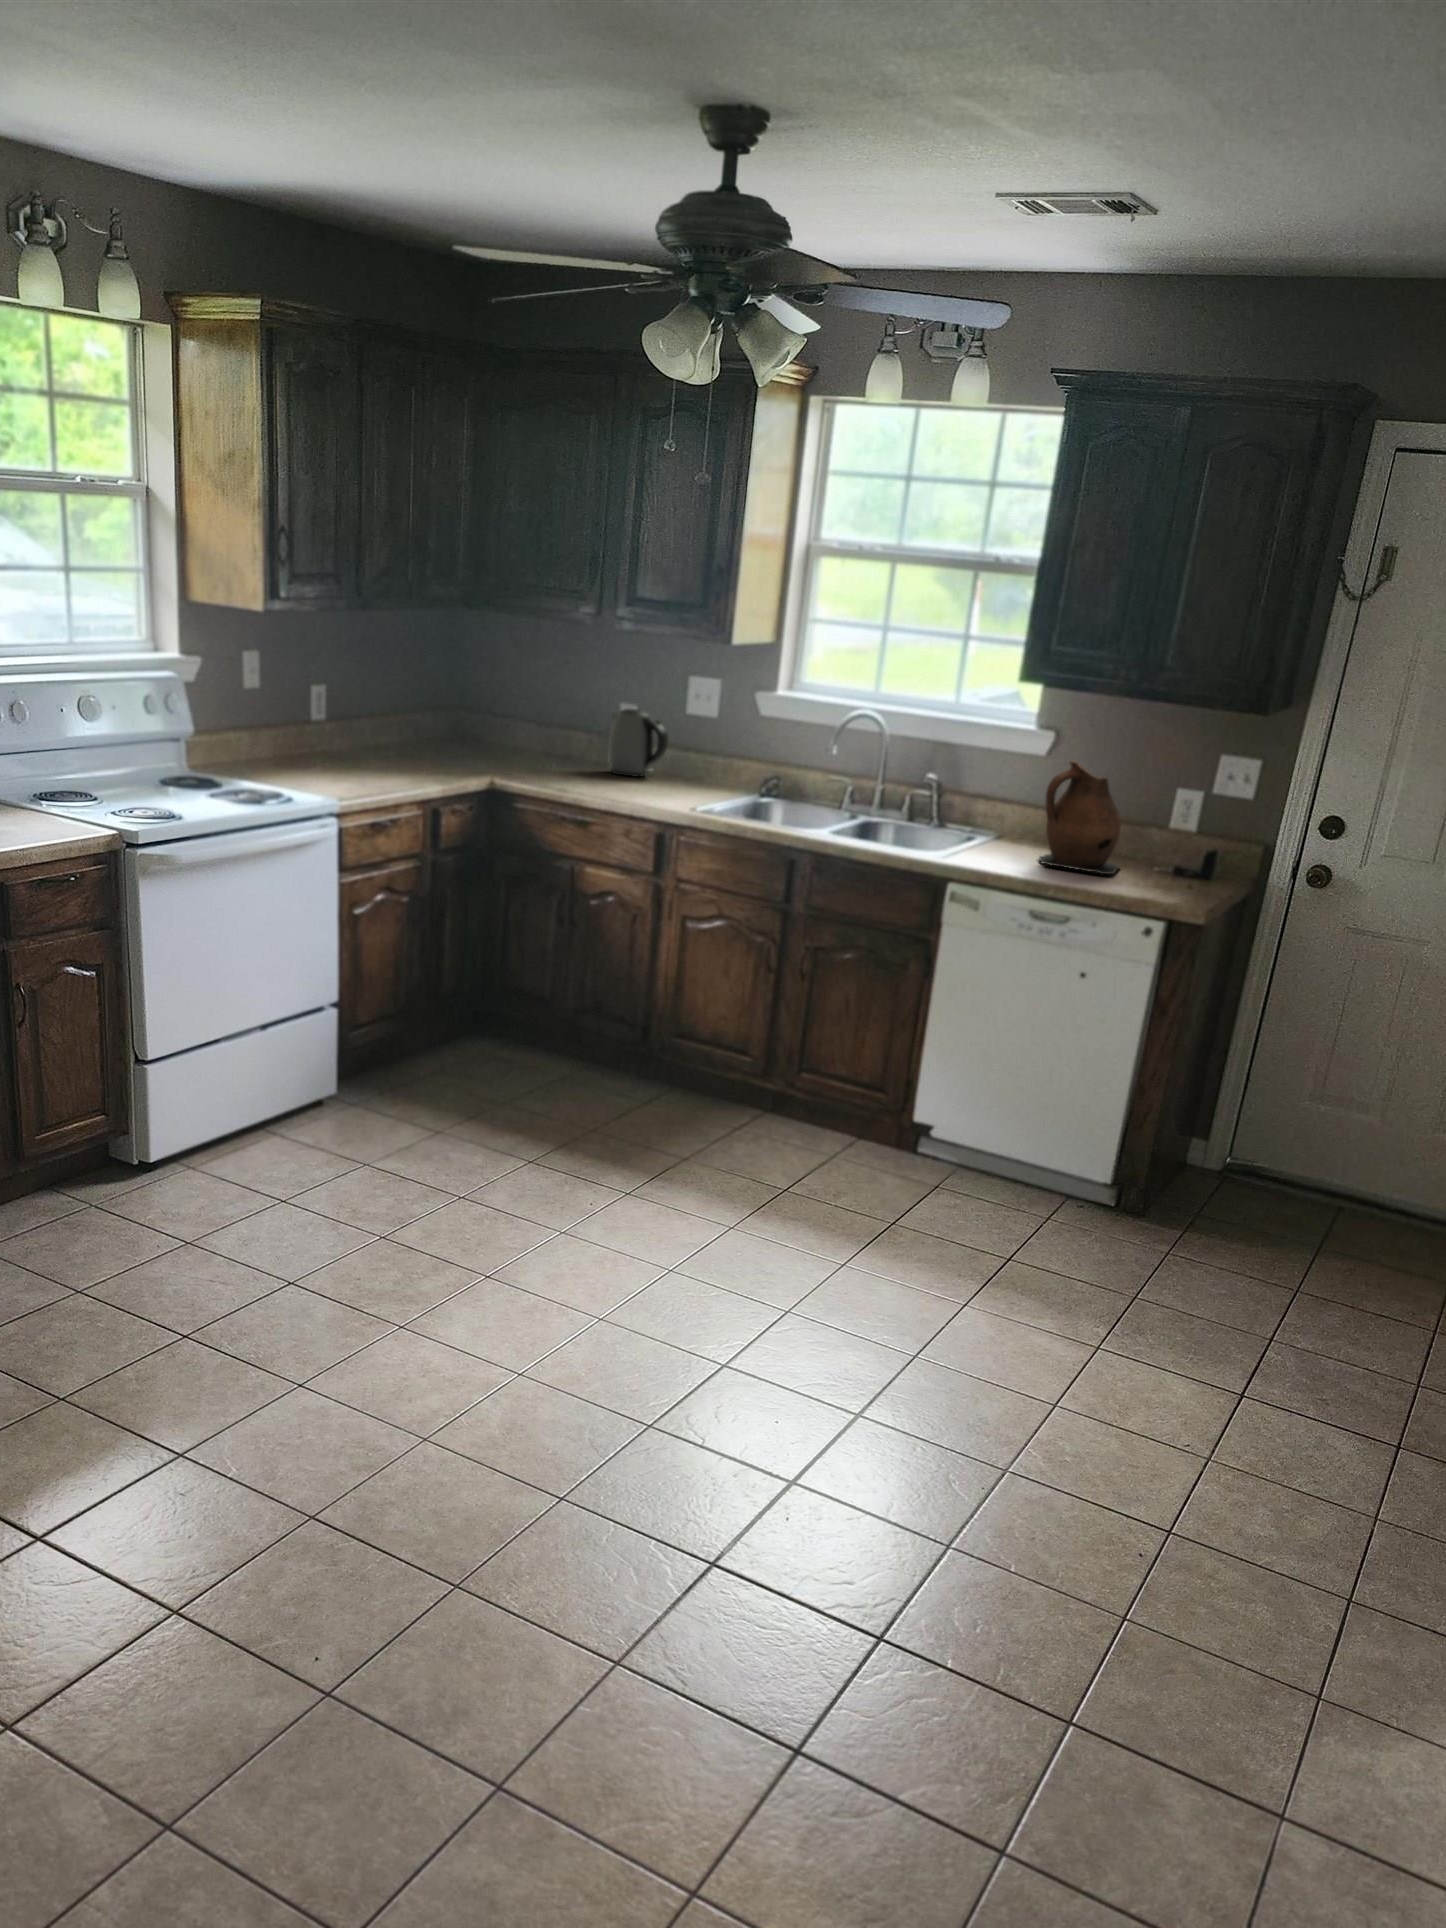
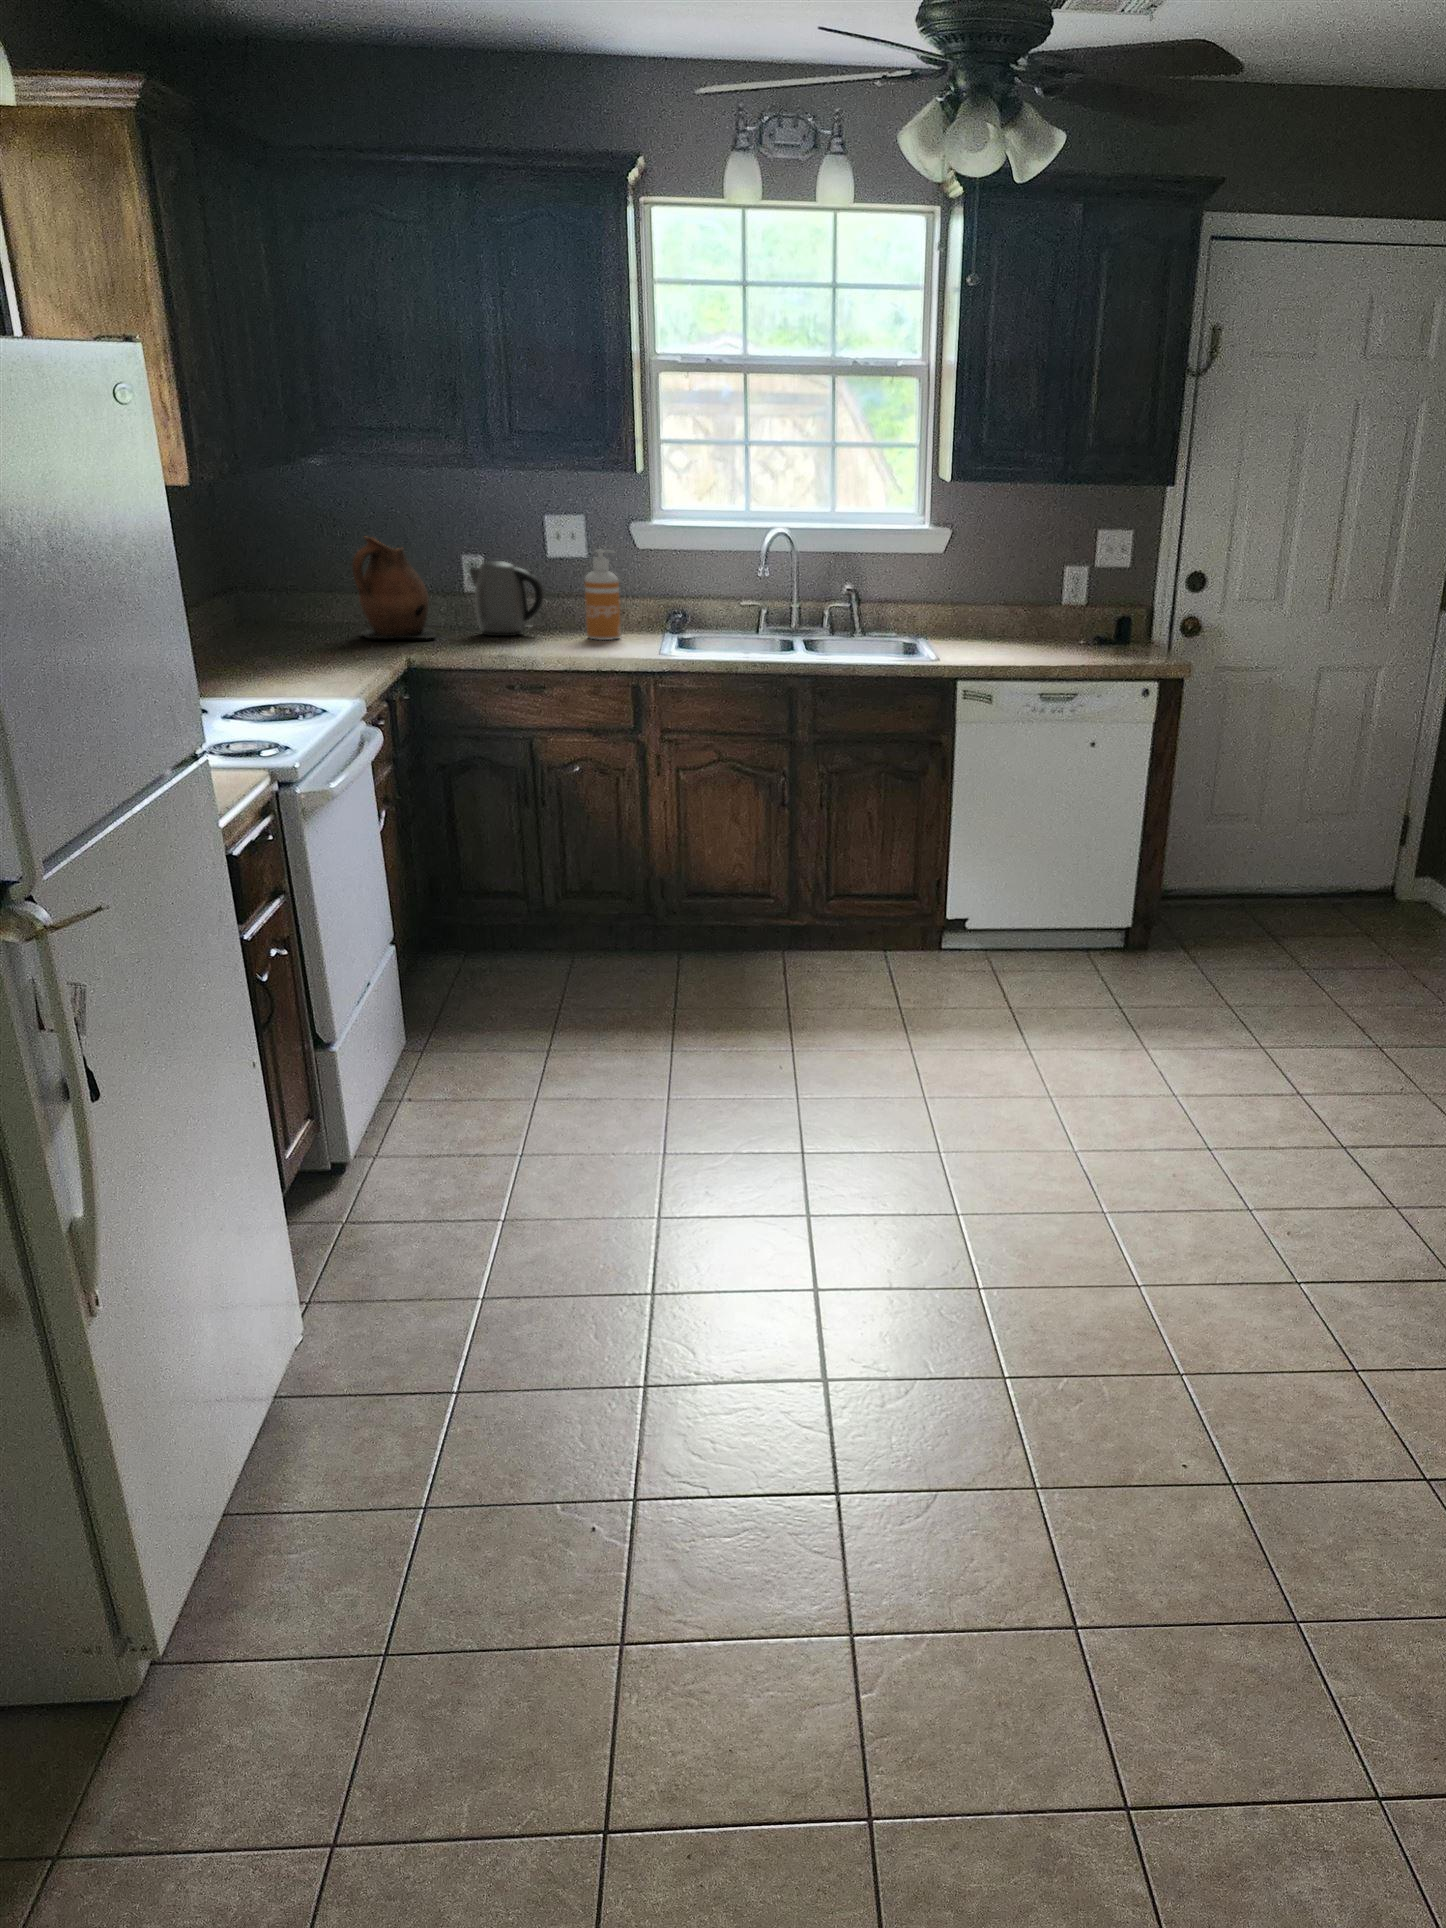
soap dispenser: none [685,709,722,792] -> present [584,550,621,640]
ceramic pitcher: present [1039,761,1121,875] -> present [352,537,436,639]

